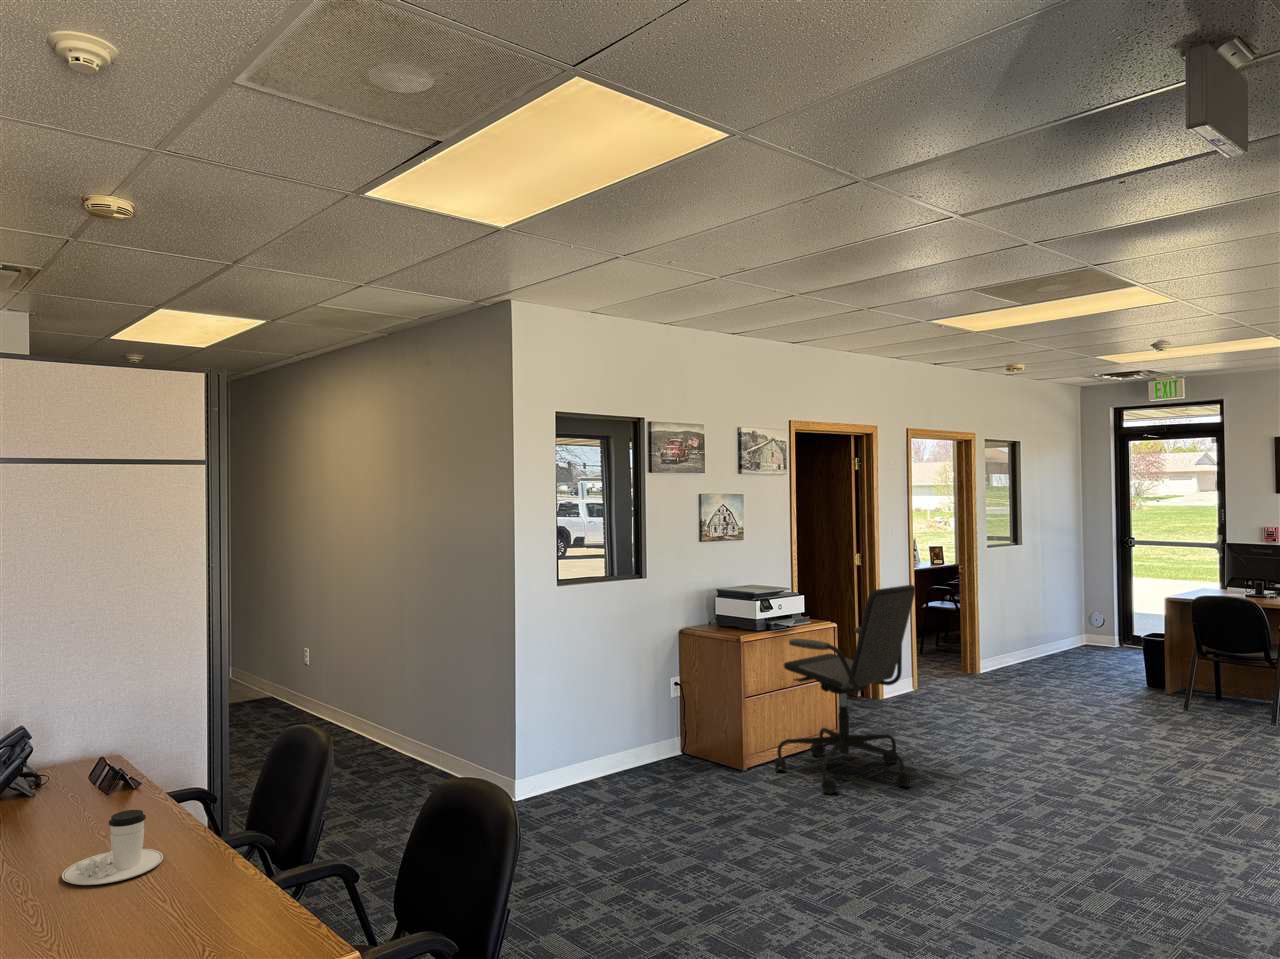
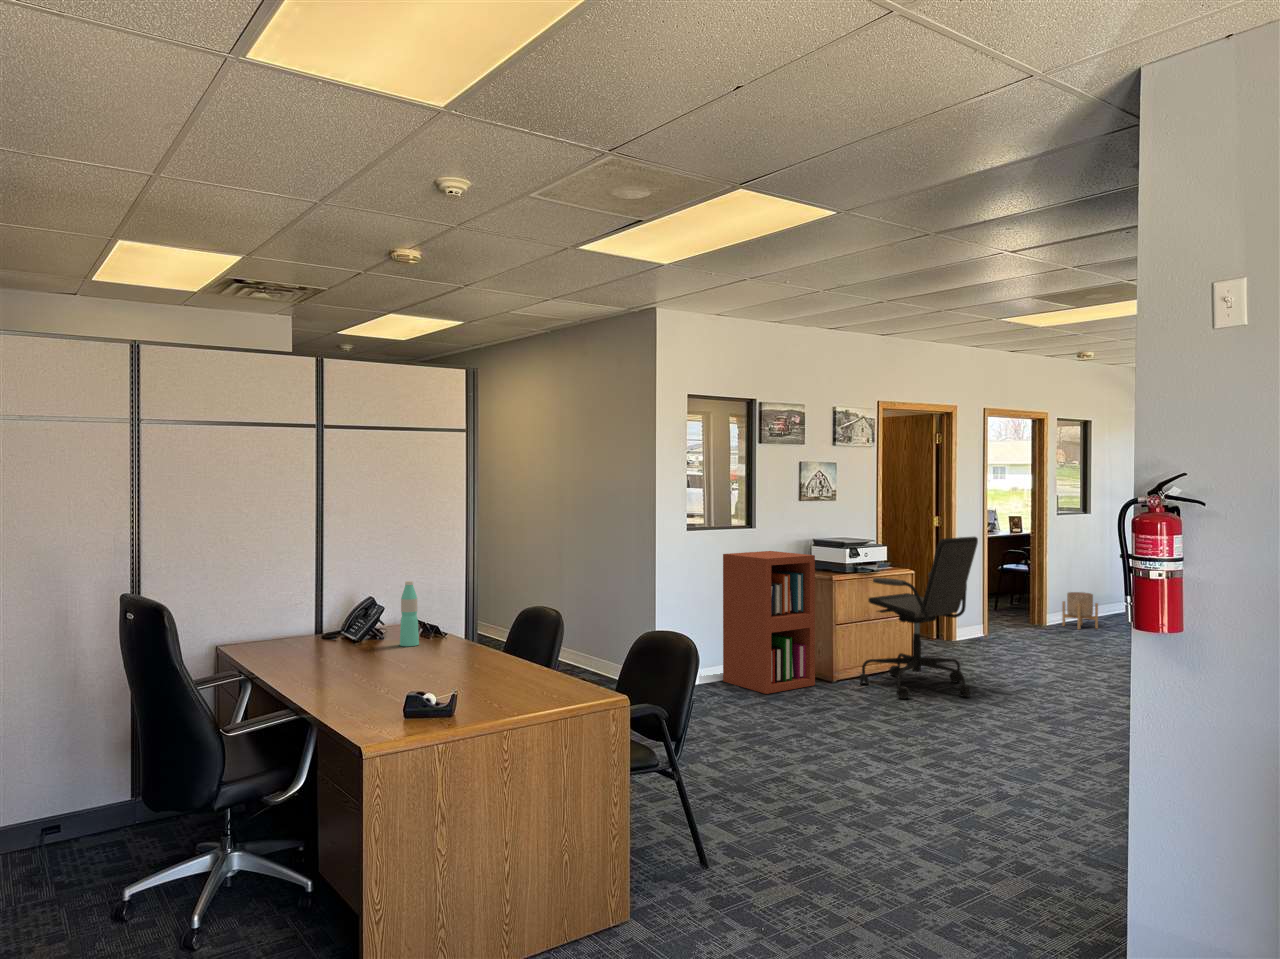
bookshelf: none [603,605,720,794] -> present [723,551,815,694]
planter: none [996,634,1036,677] -> present [1062,592,1098,629]
water bottle: none [55,703,91,811] -> present [400,581,419,646]
coffee cup: present [62,810,163,885] -> none [436,635,488,671]

